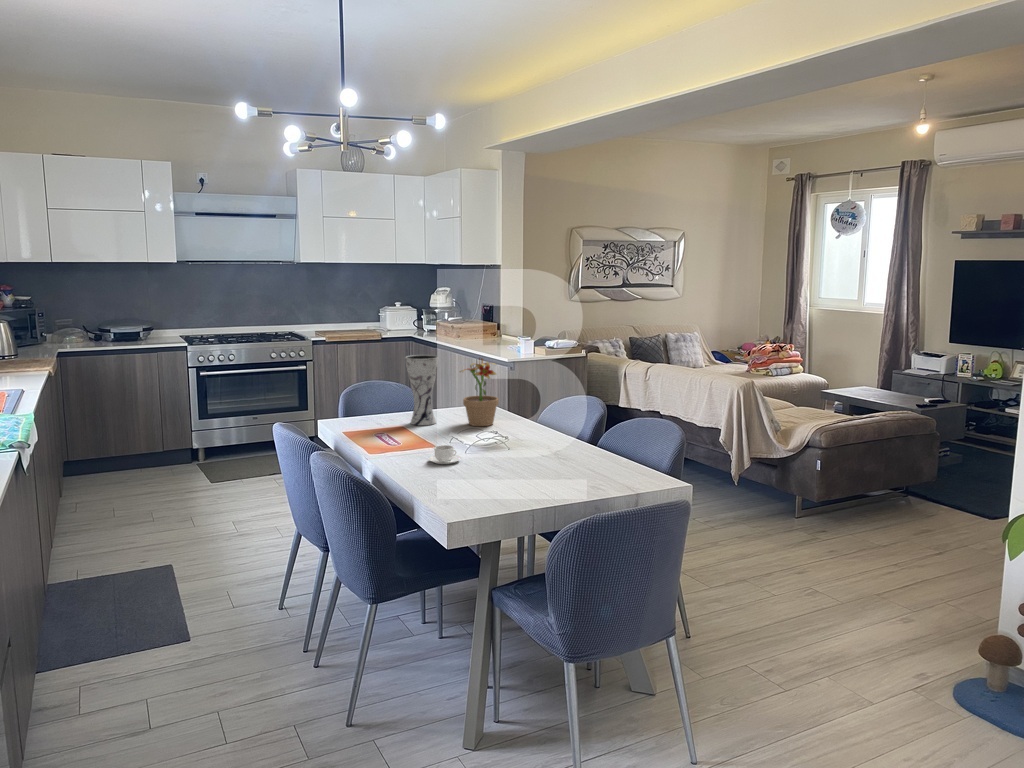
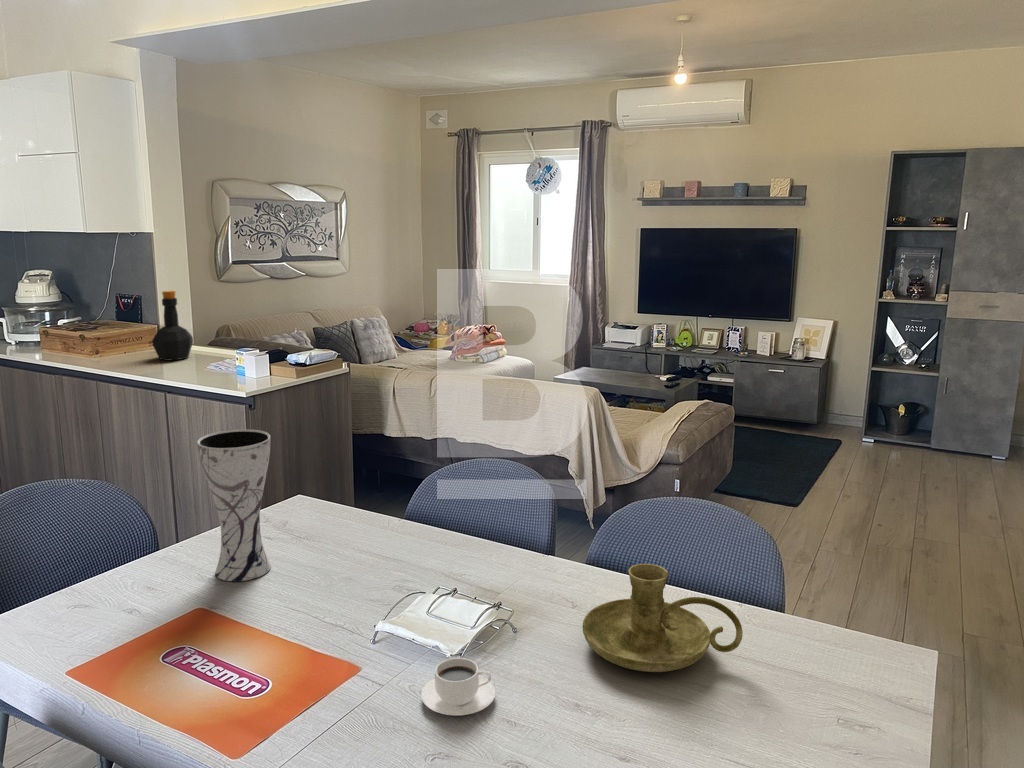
bottle: none [483,300,508,343] -> present [152,291,193,361]
potted plant: present [462,358,499,426] -> none [312,423,392,556]
candle holder: none [511,422,575,469] -> present [582,564,743,672]

